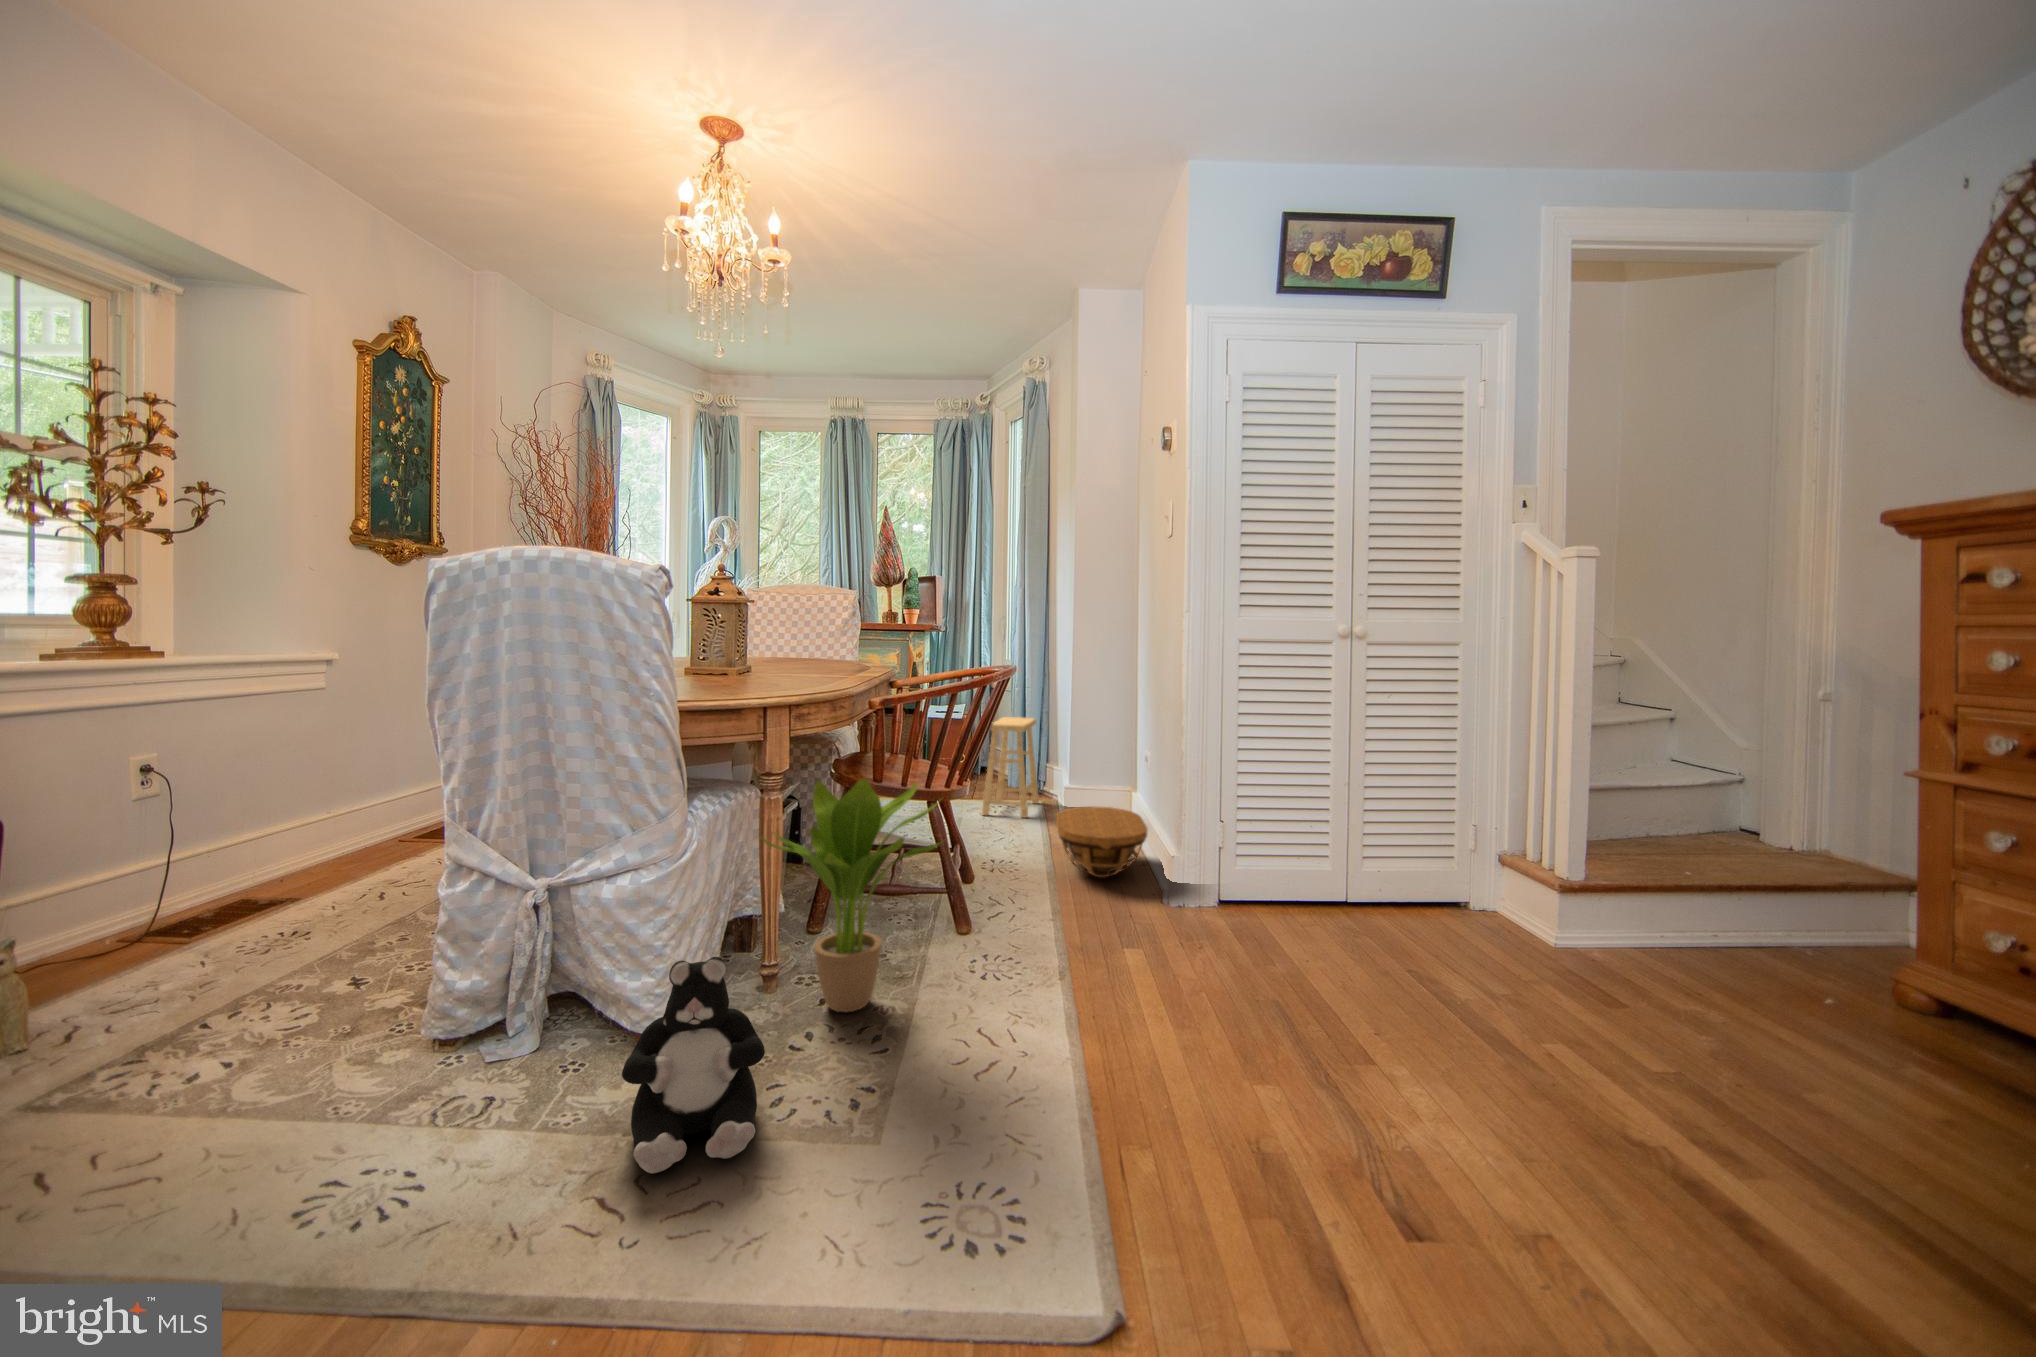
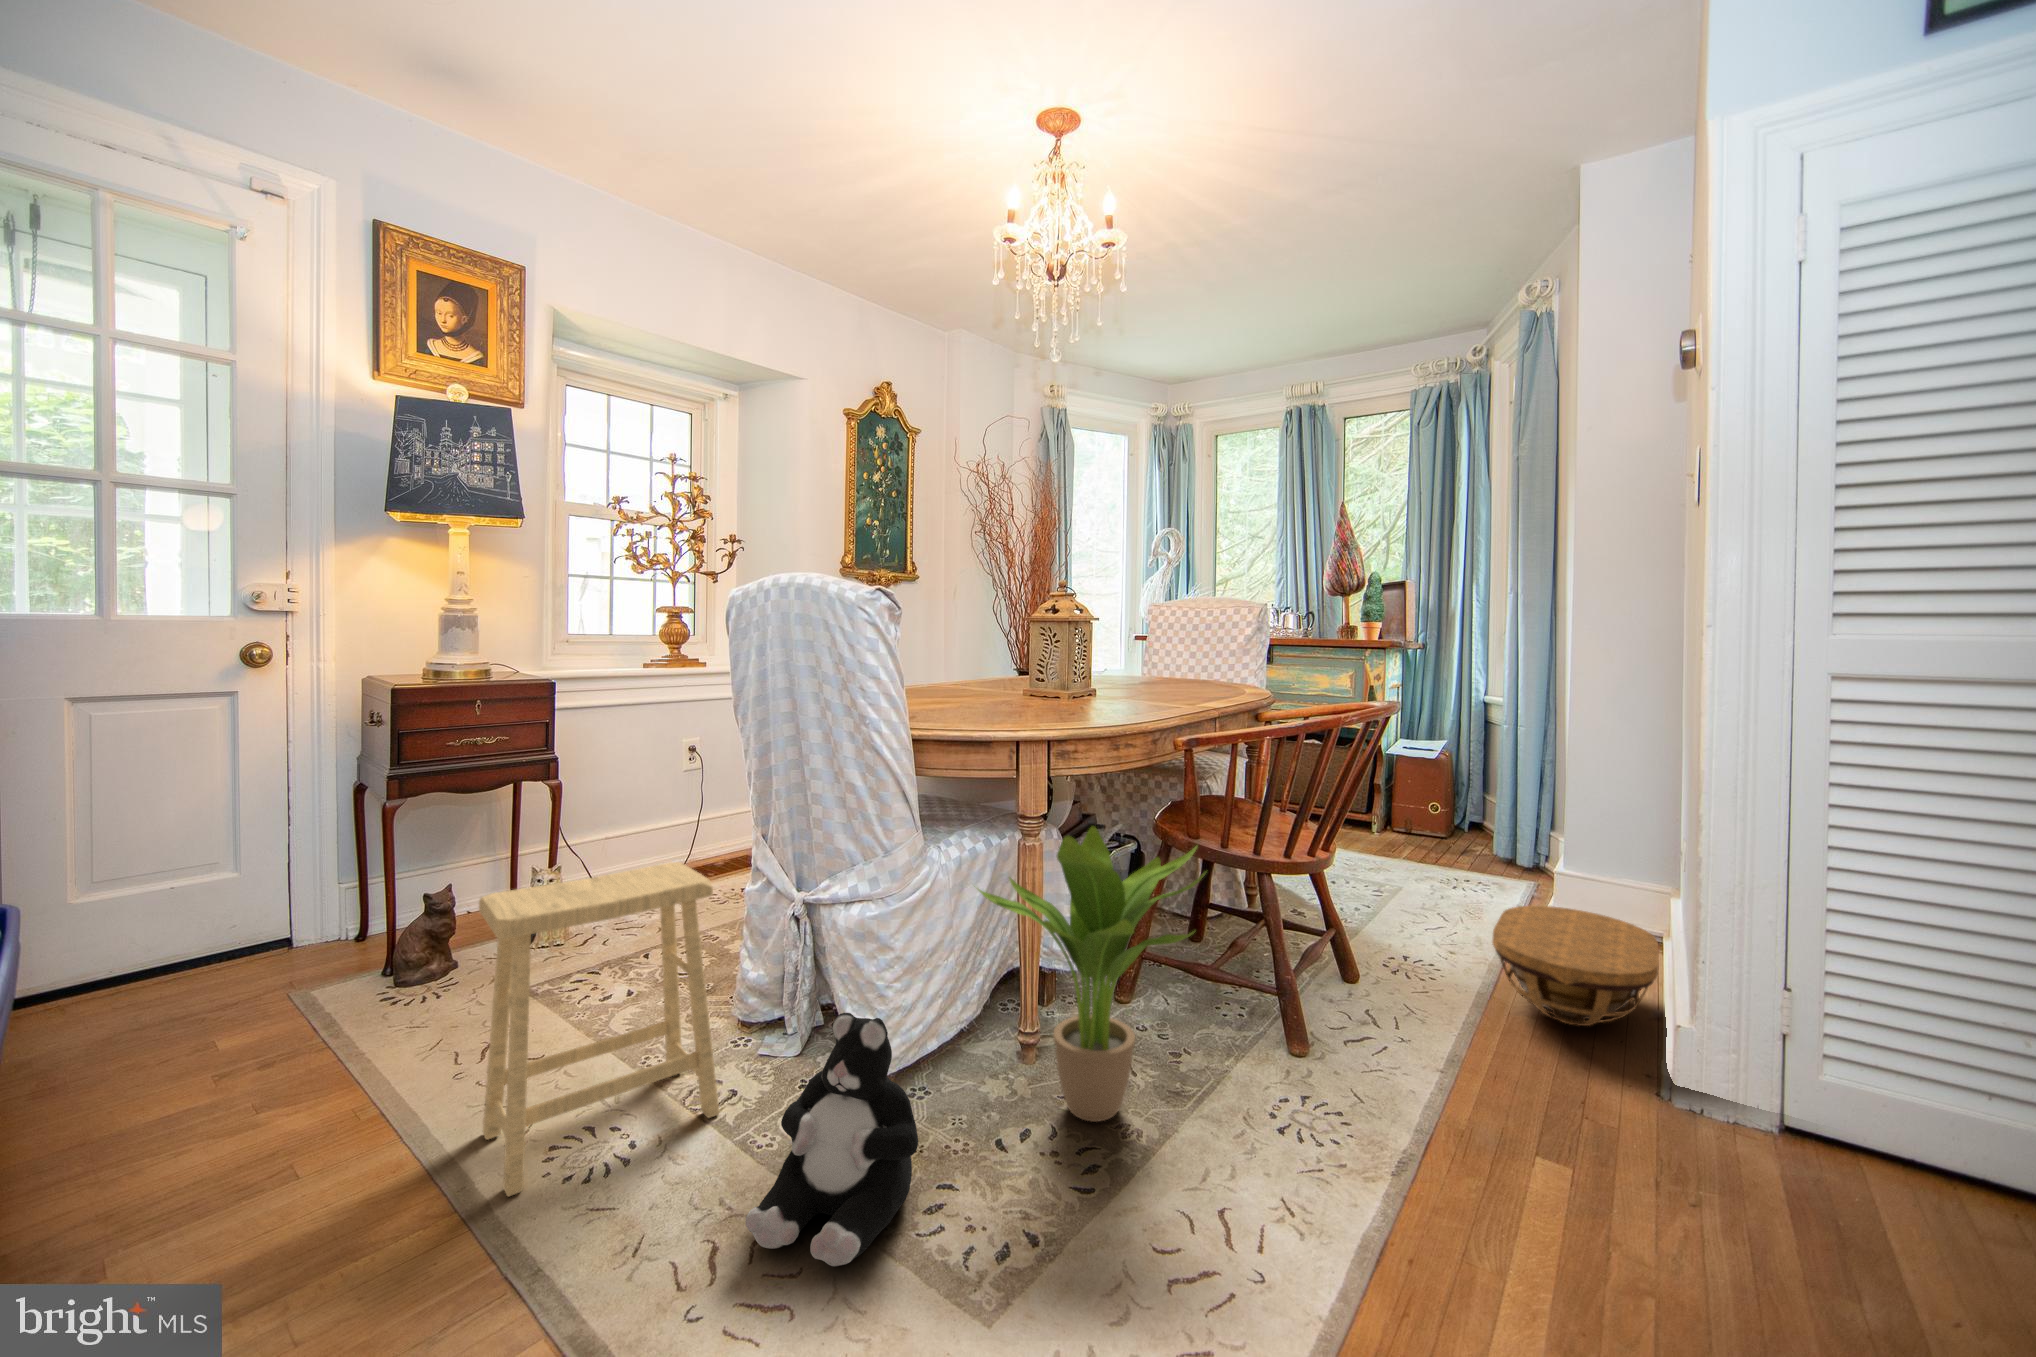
footstool: present [982,717,1039,818] -> present [479,862,719,1196]

